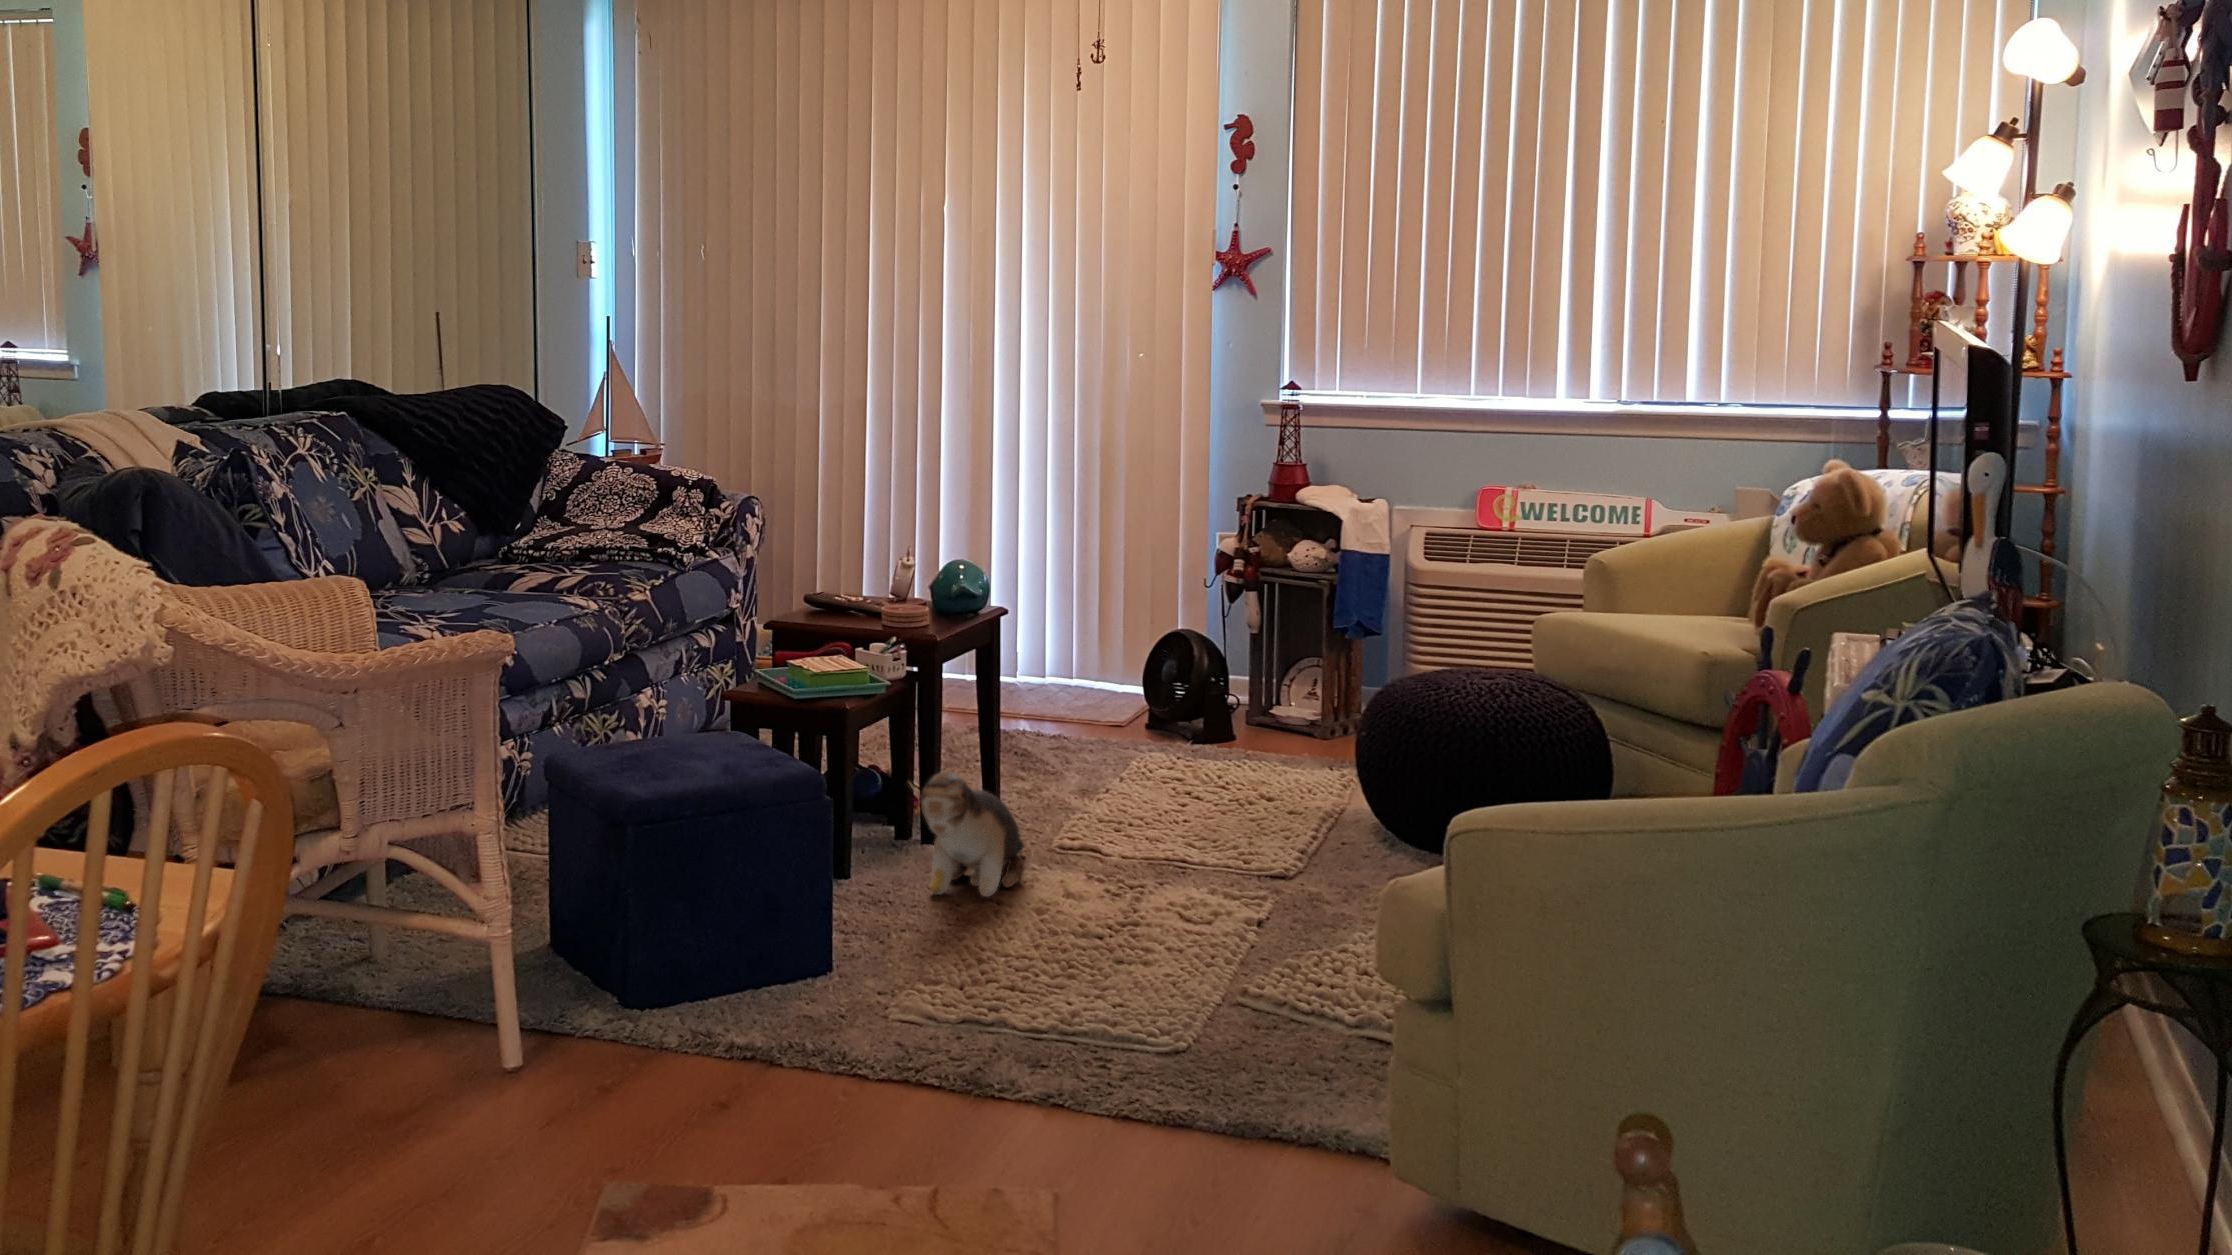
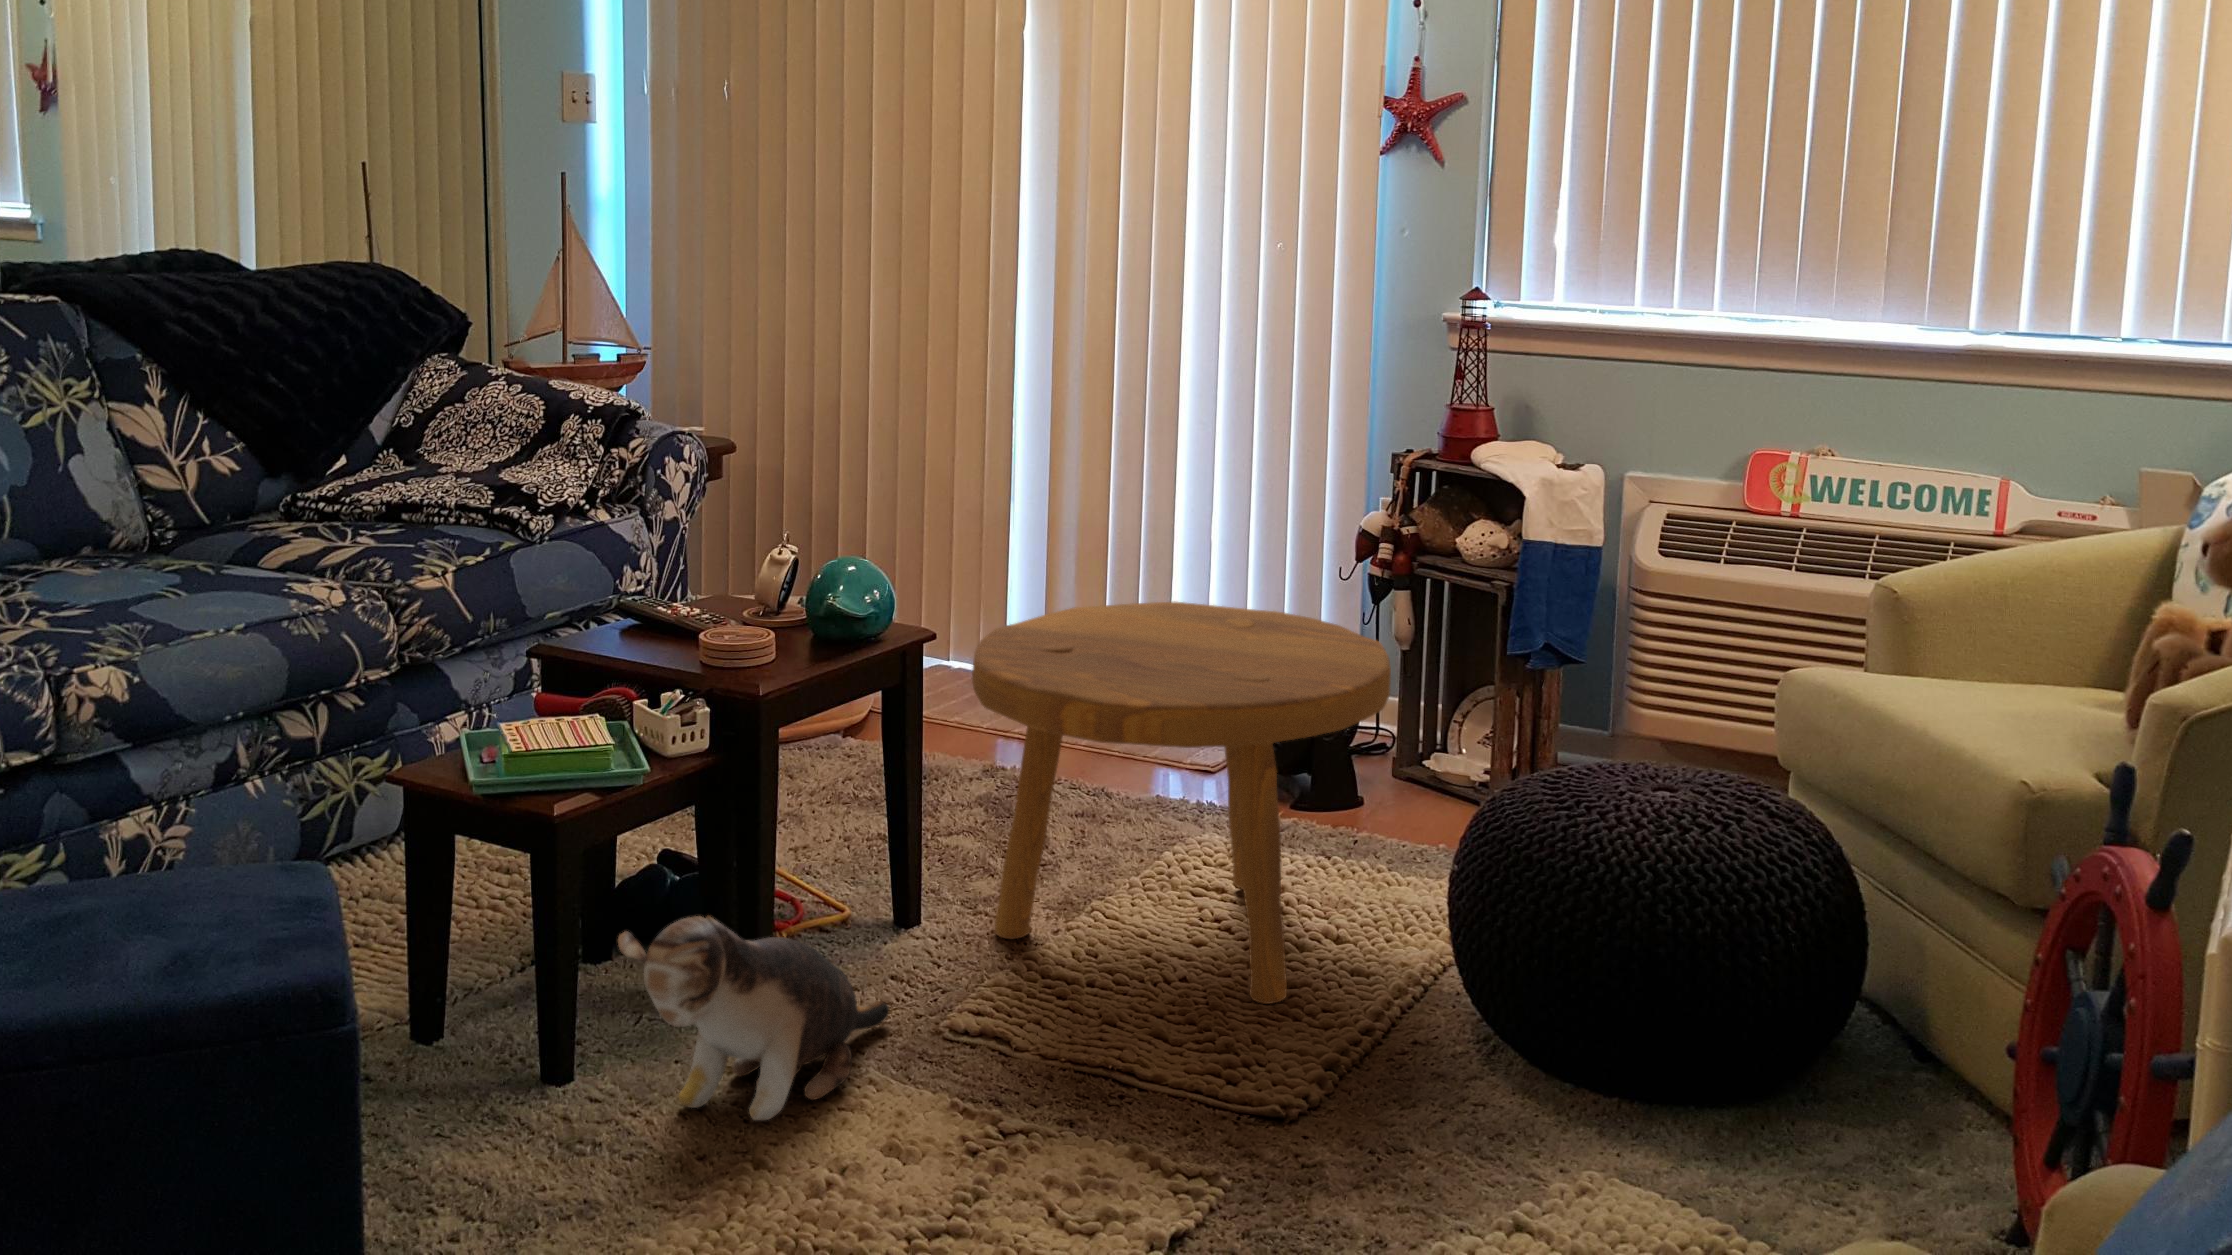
footstool: none [1036,592,1307,834] -> present [972,602,1391,1004]

